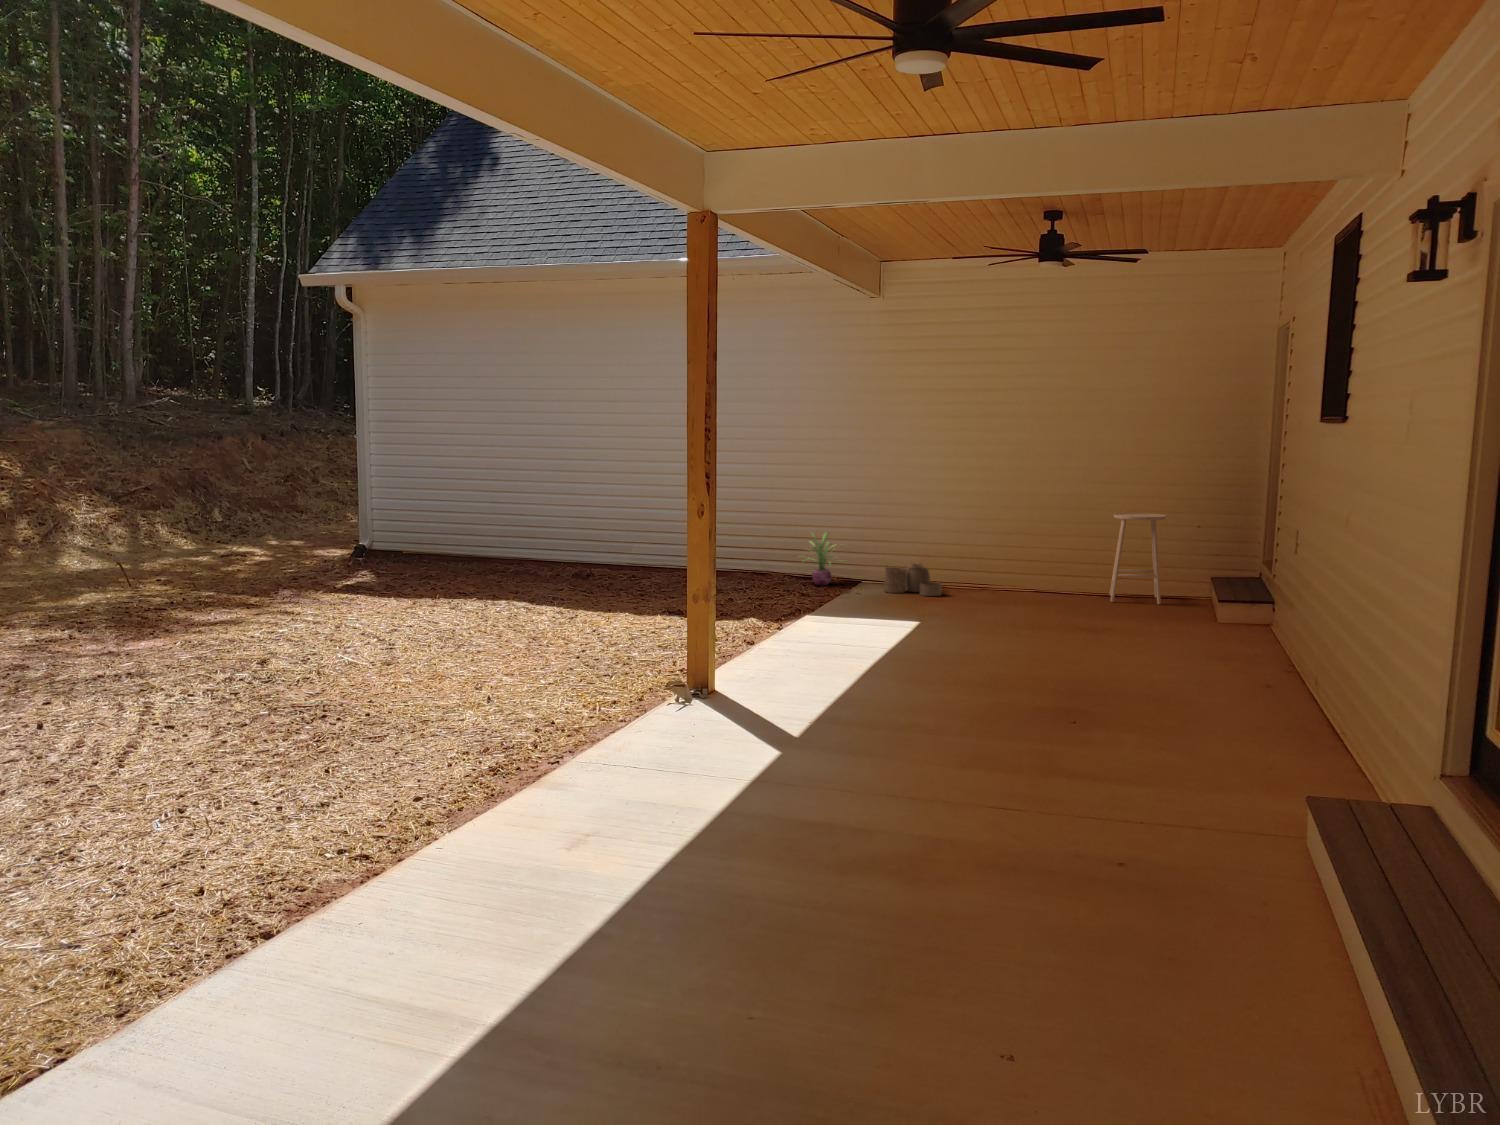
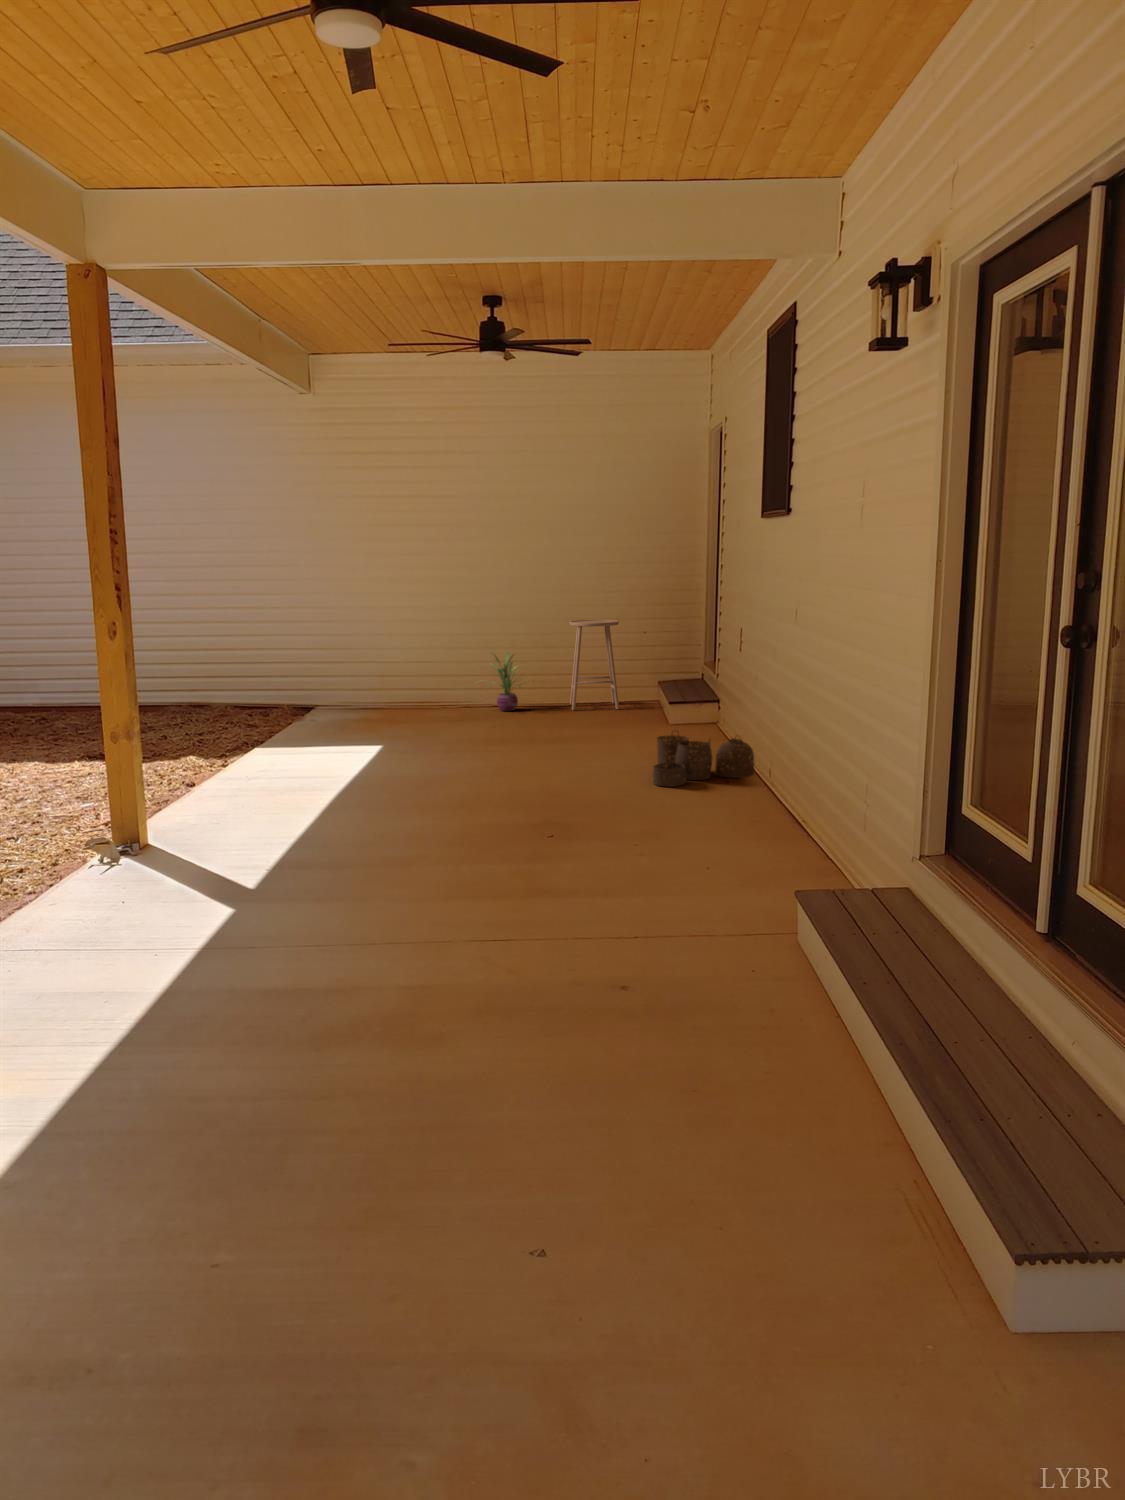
decorative plant: present [809,533,831,585] -> present [489,652,518,711]
woven basket: present [884,563,942,596] -> present [653,735,754,787]

